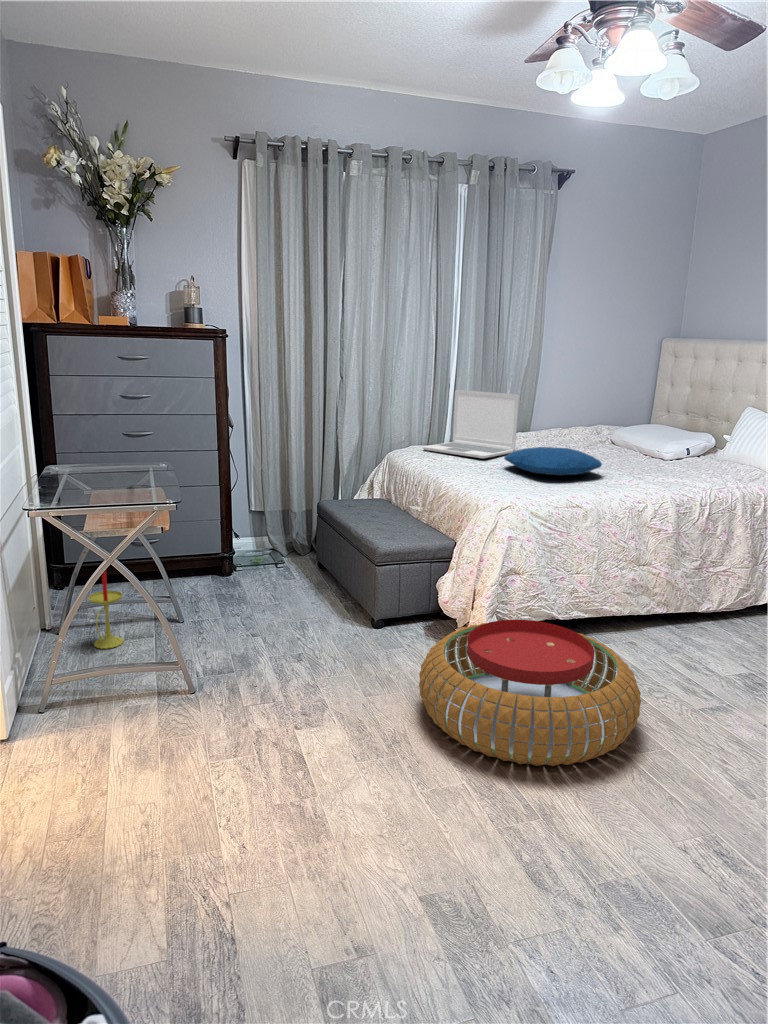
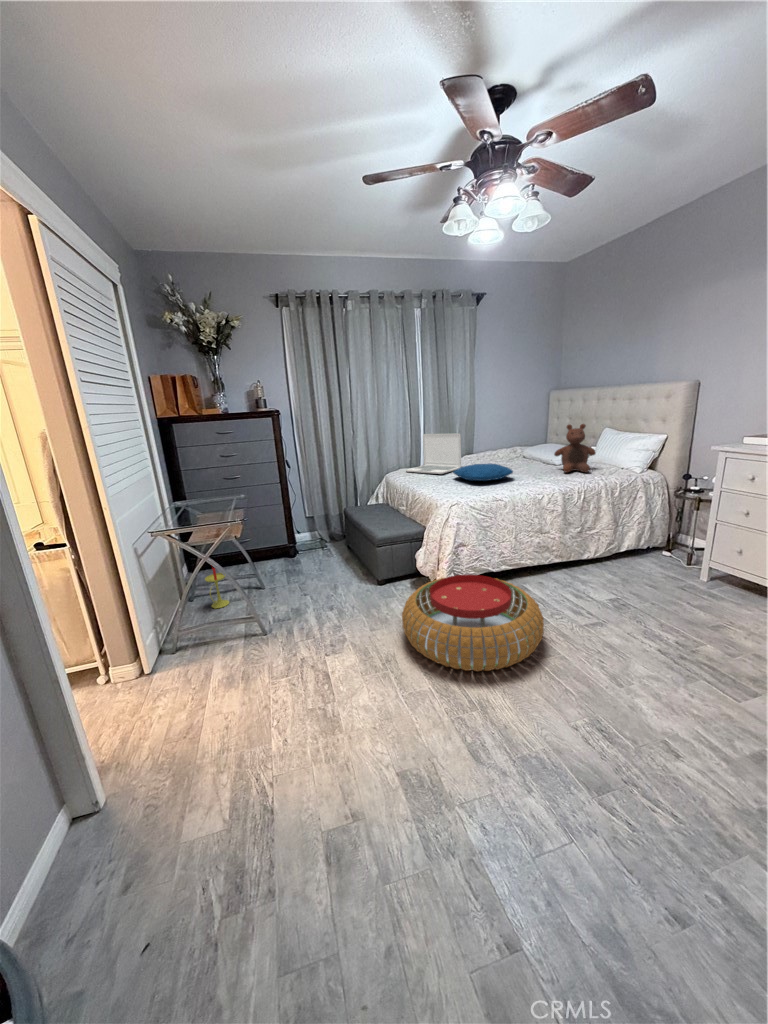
stuffed bear: none [668,396,734,475] -> present [554,424,596,472]

